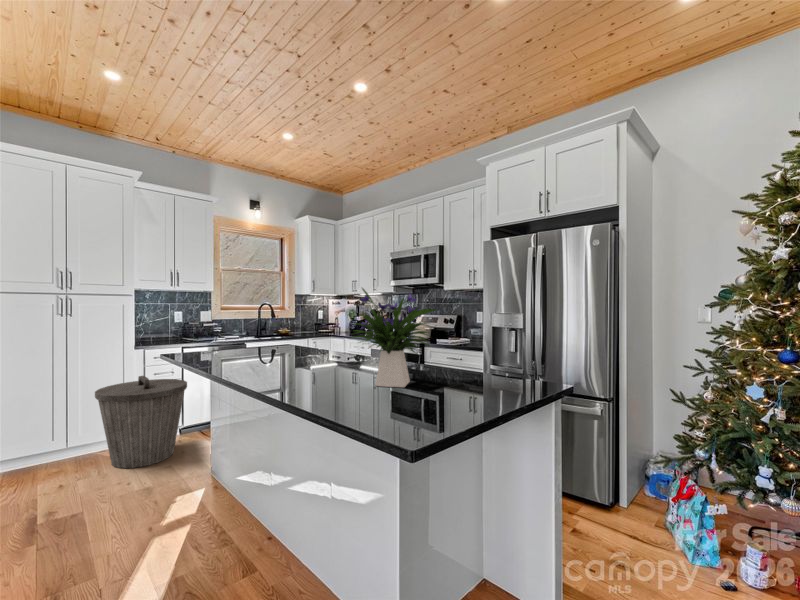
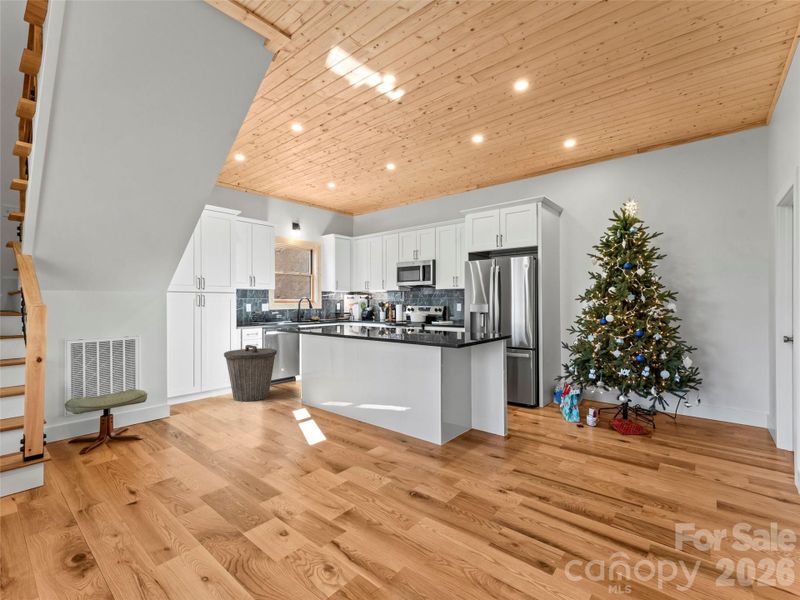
flower arrangement: present [352,288,436,387] -> none [412,291,454,335]

